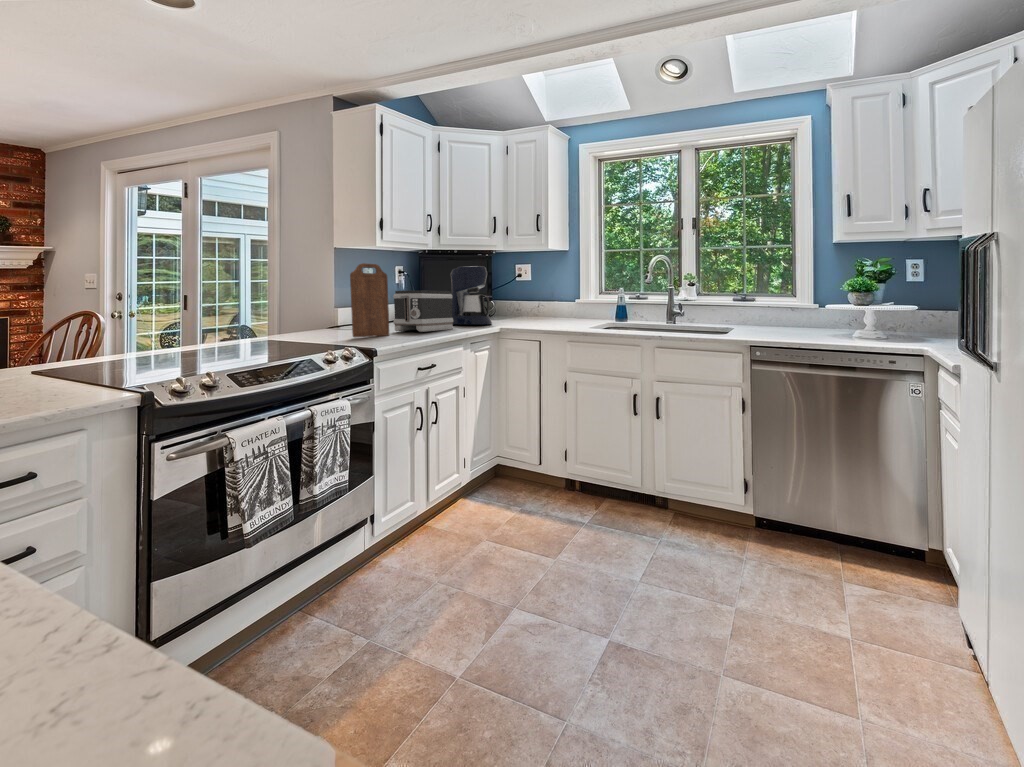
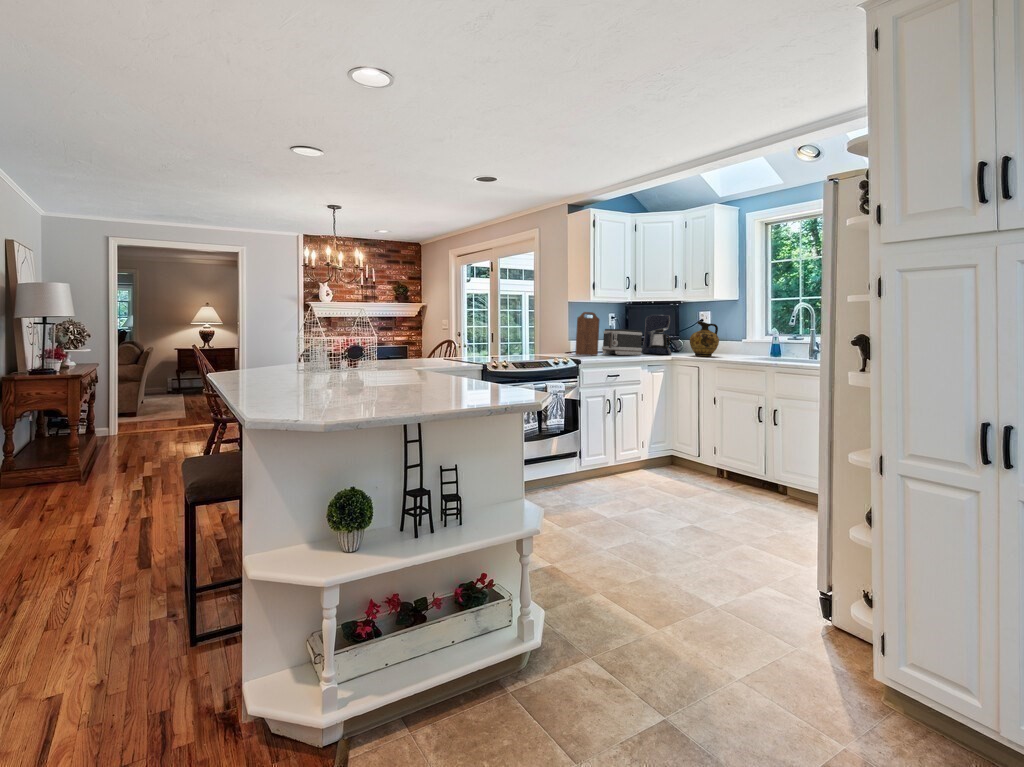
ceramic jug: none [517,273,557,324] -> present [690,321,719,356]

